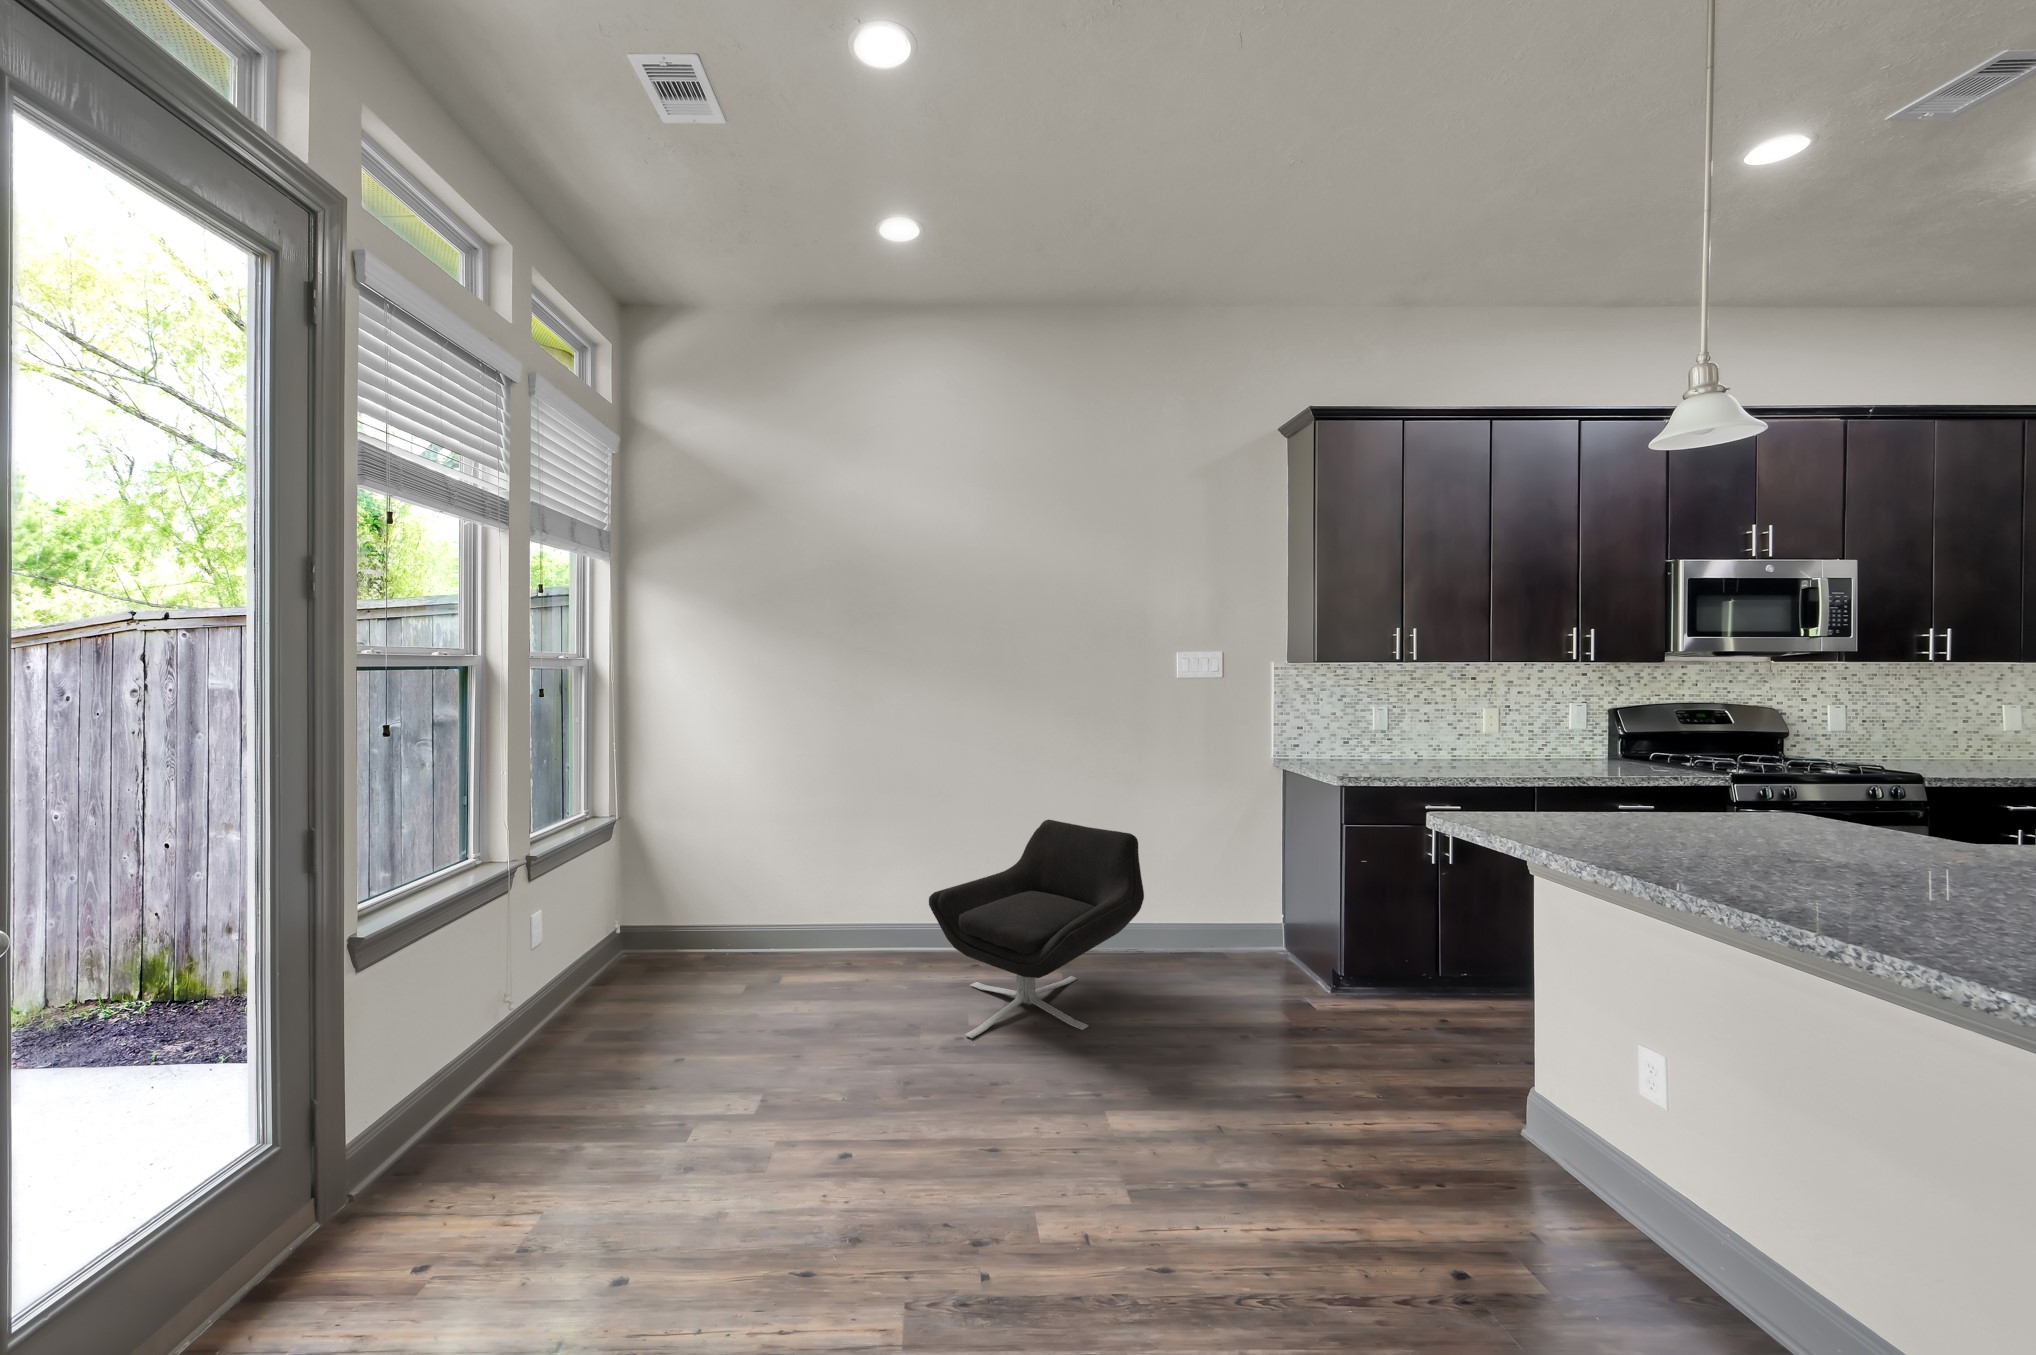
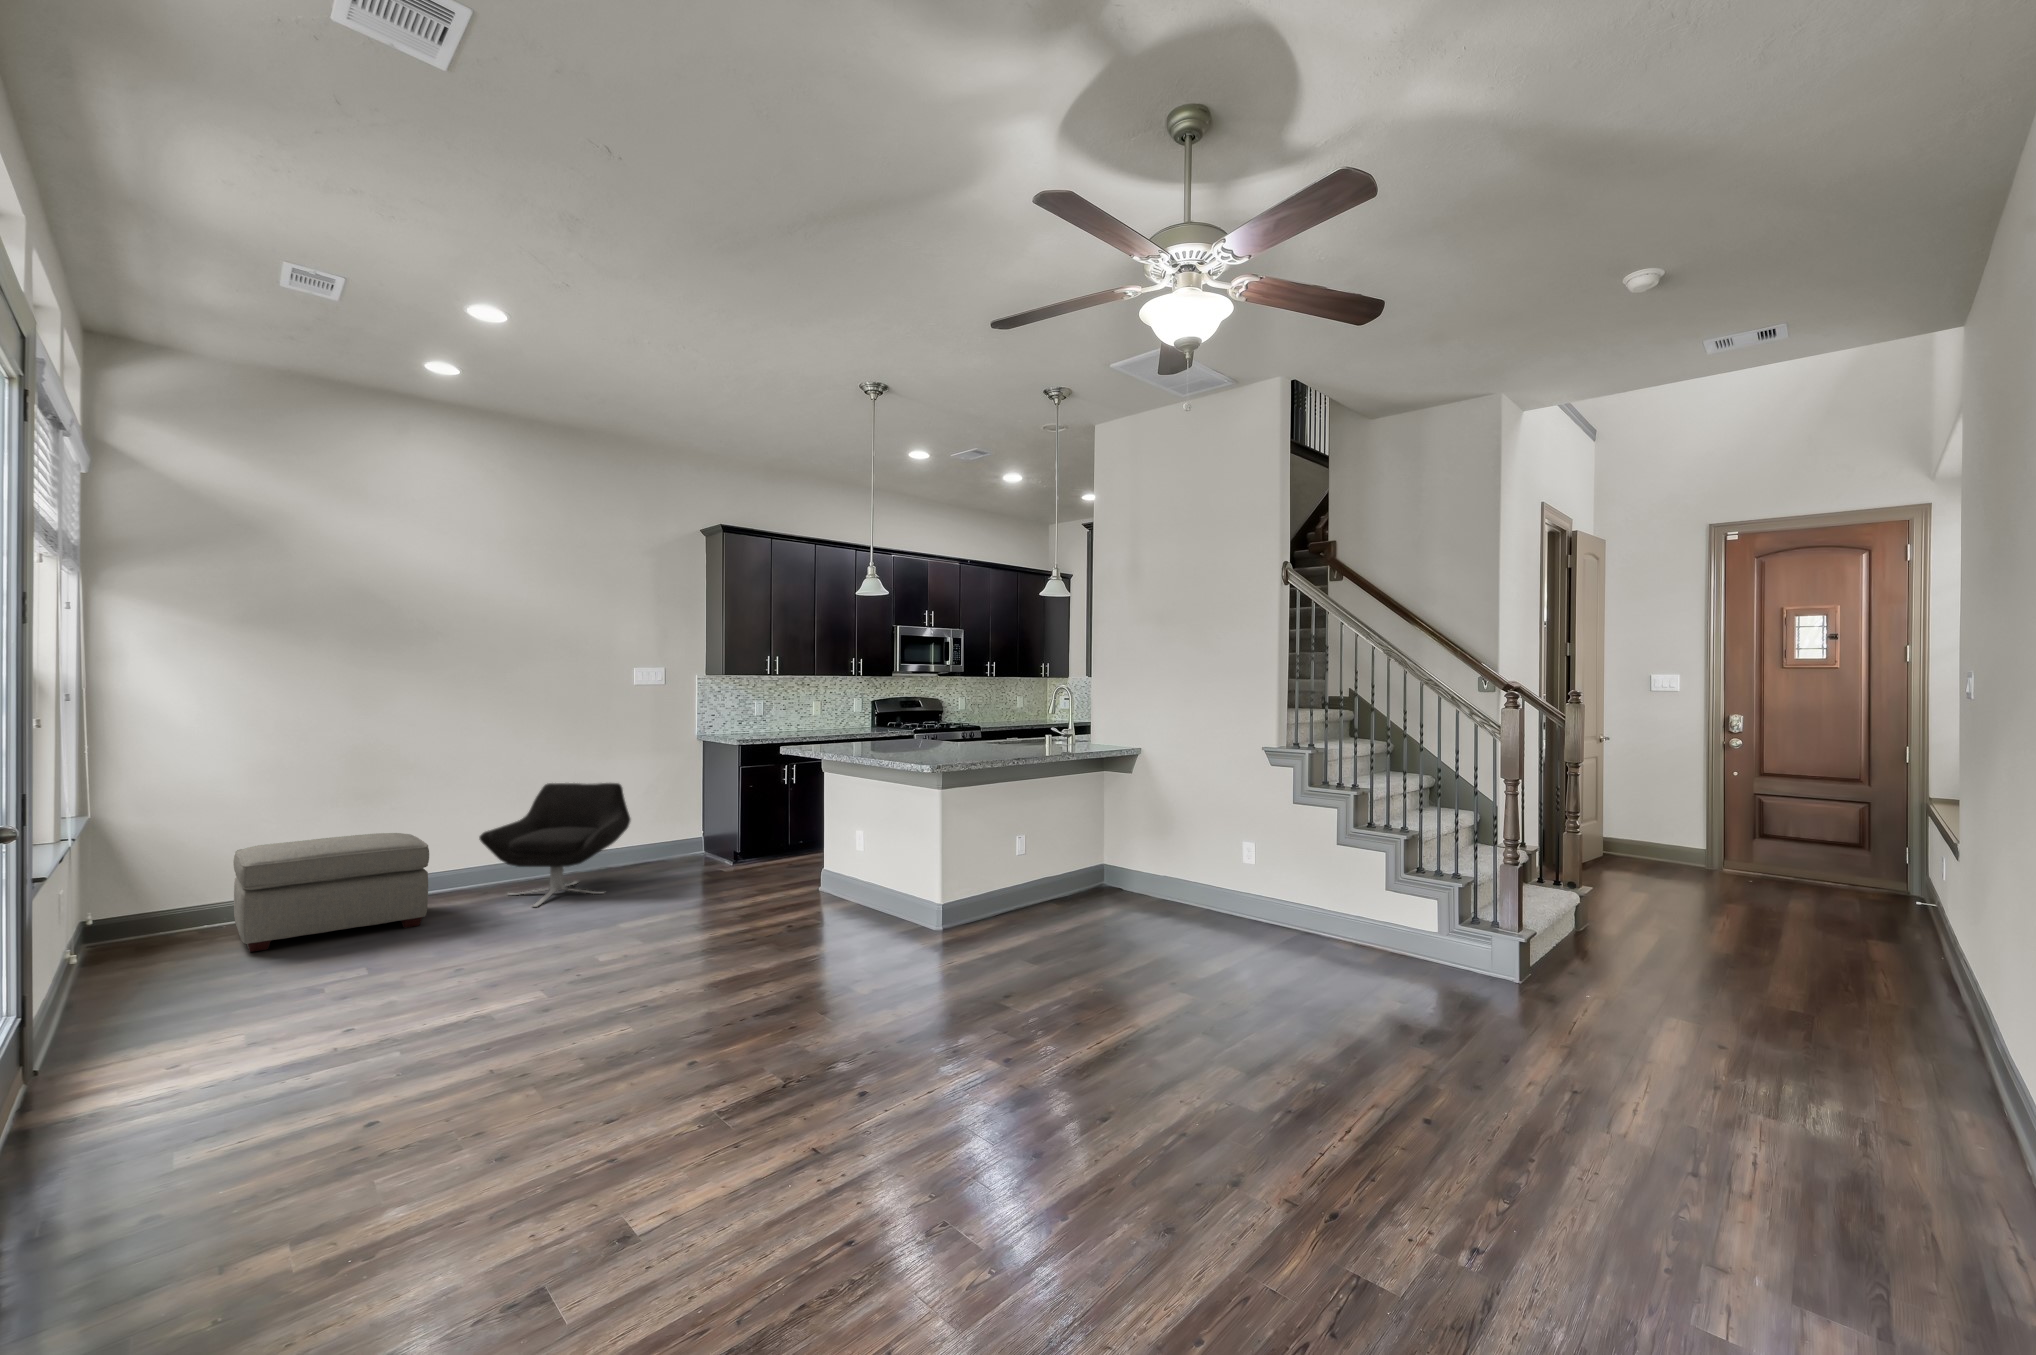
ottoman: none [616,873,861,1033] -> present [233,833,429,952]

